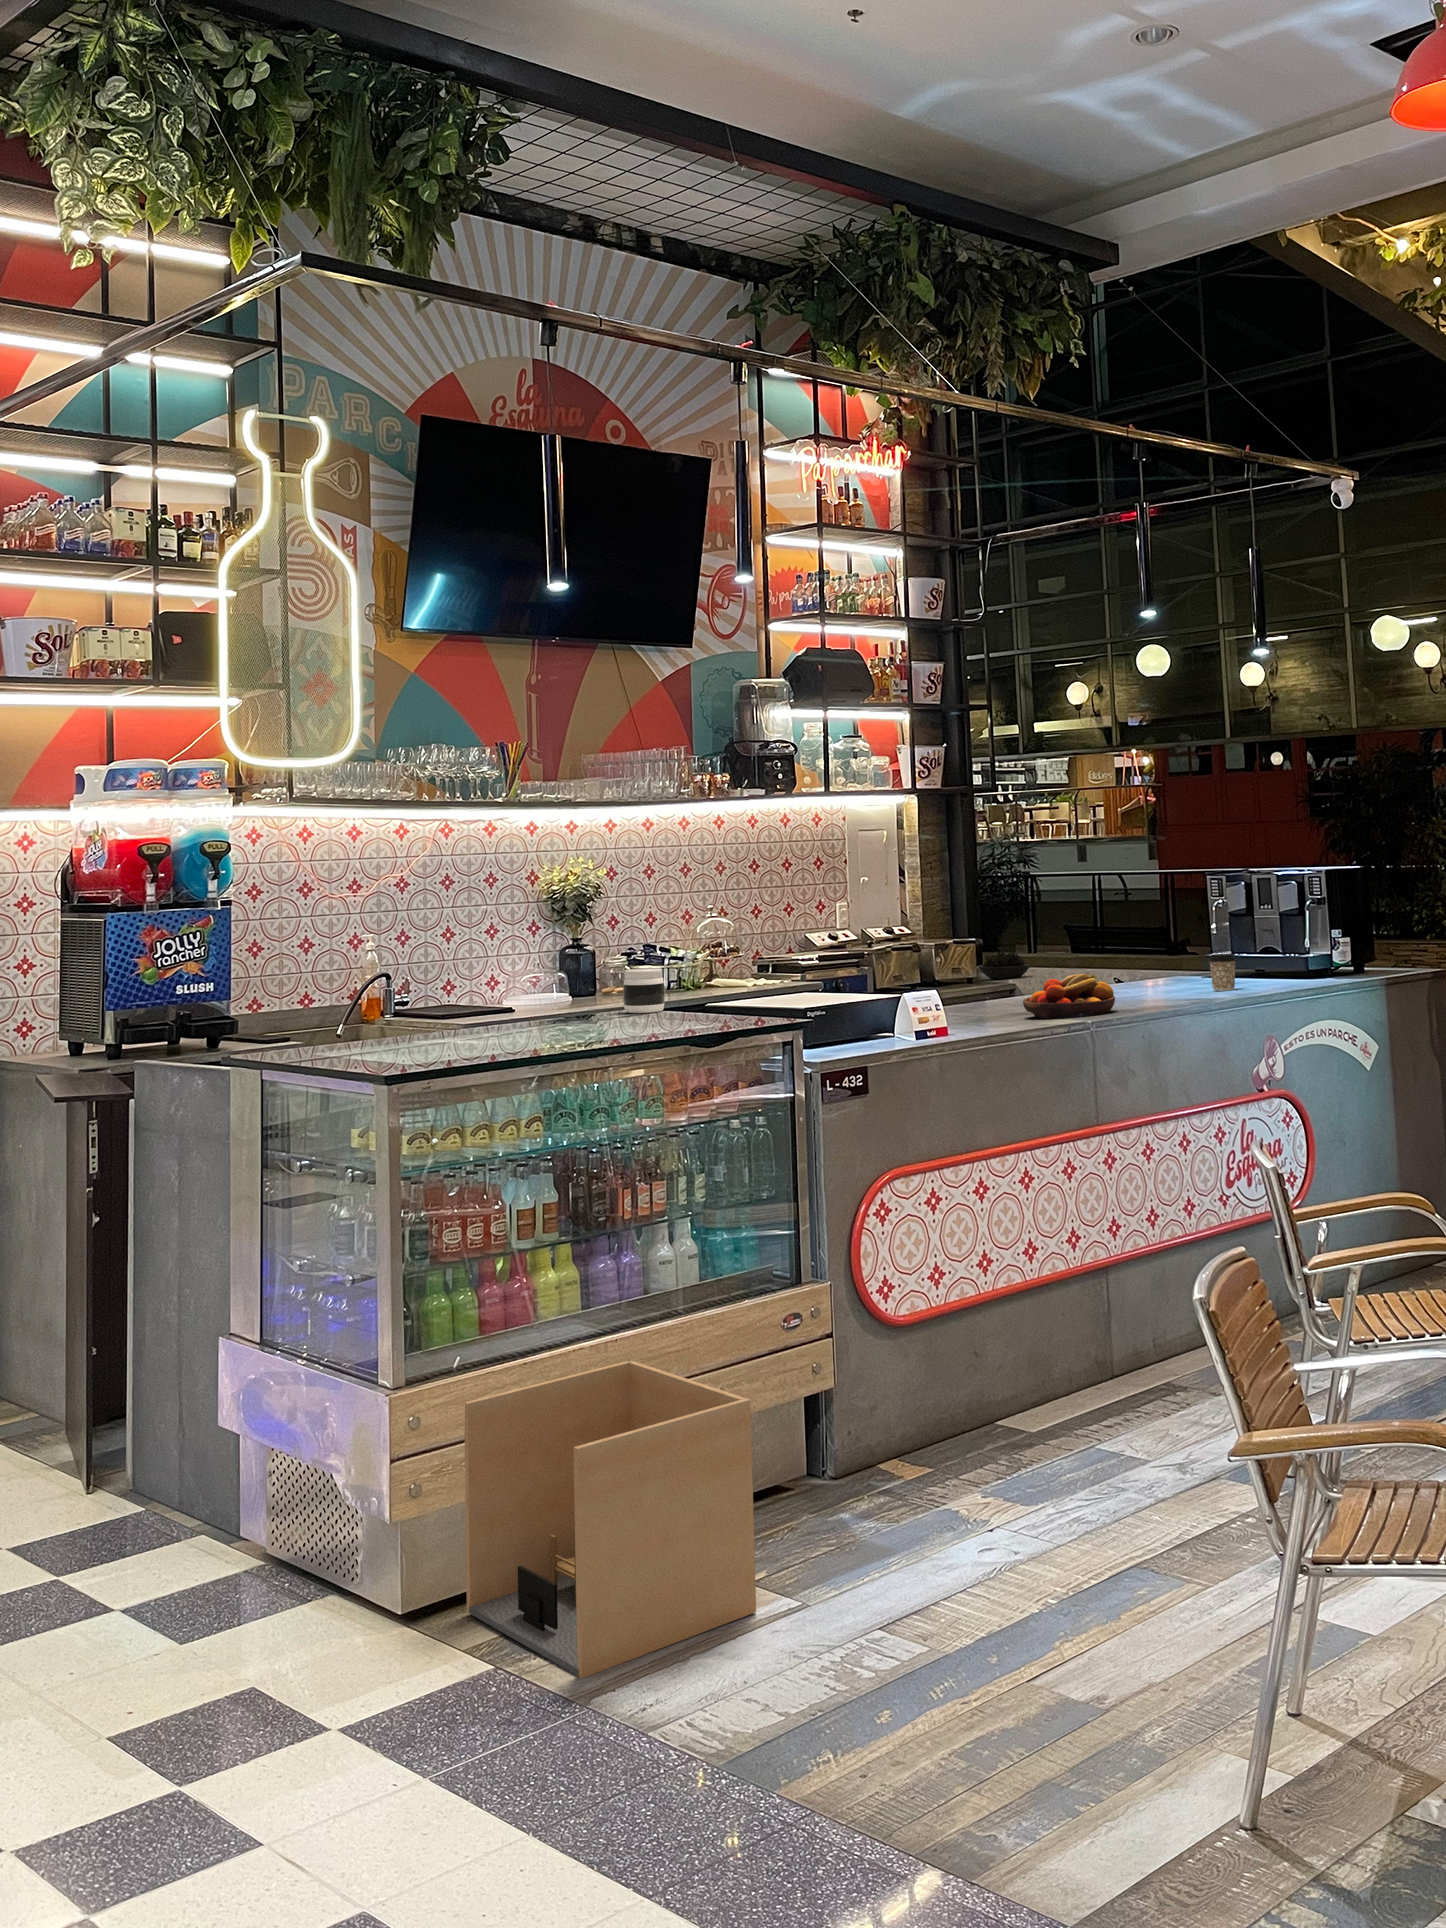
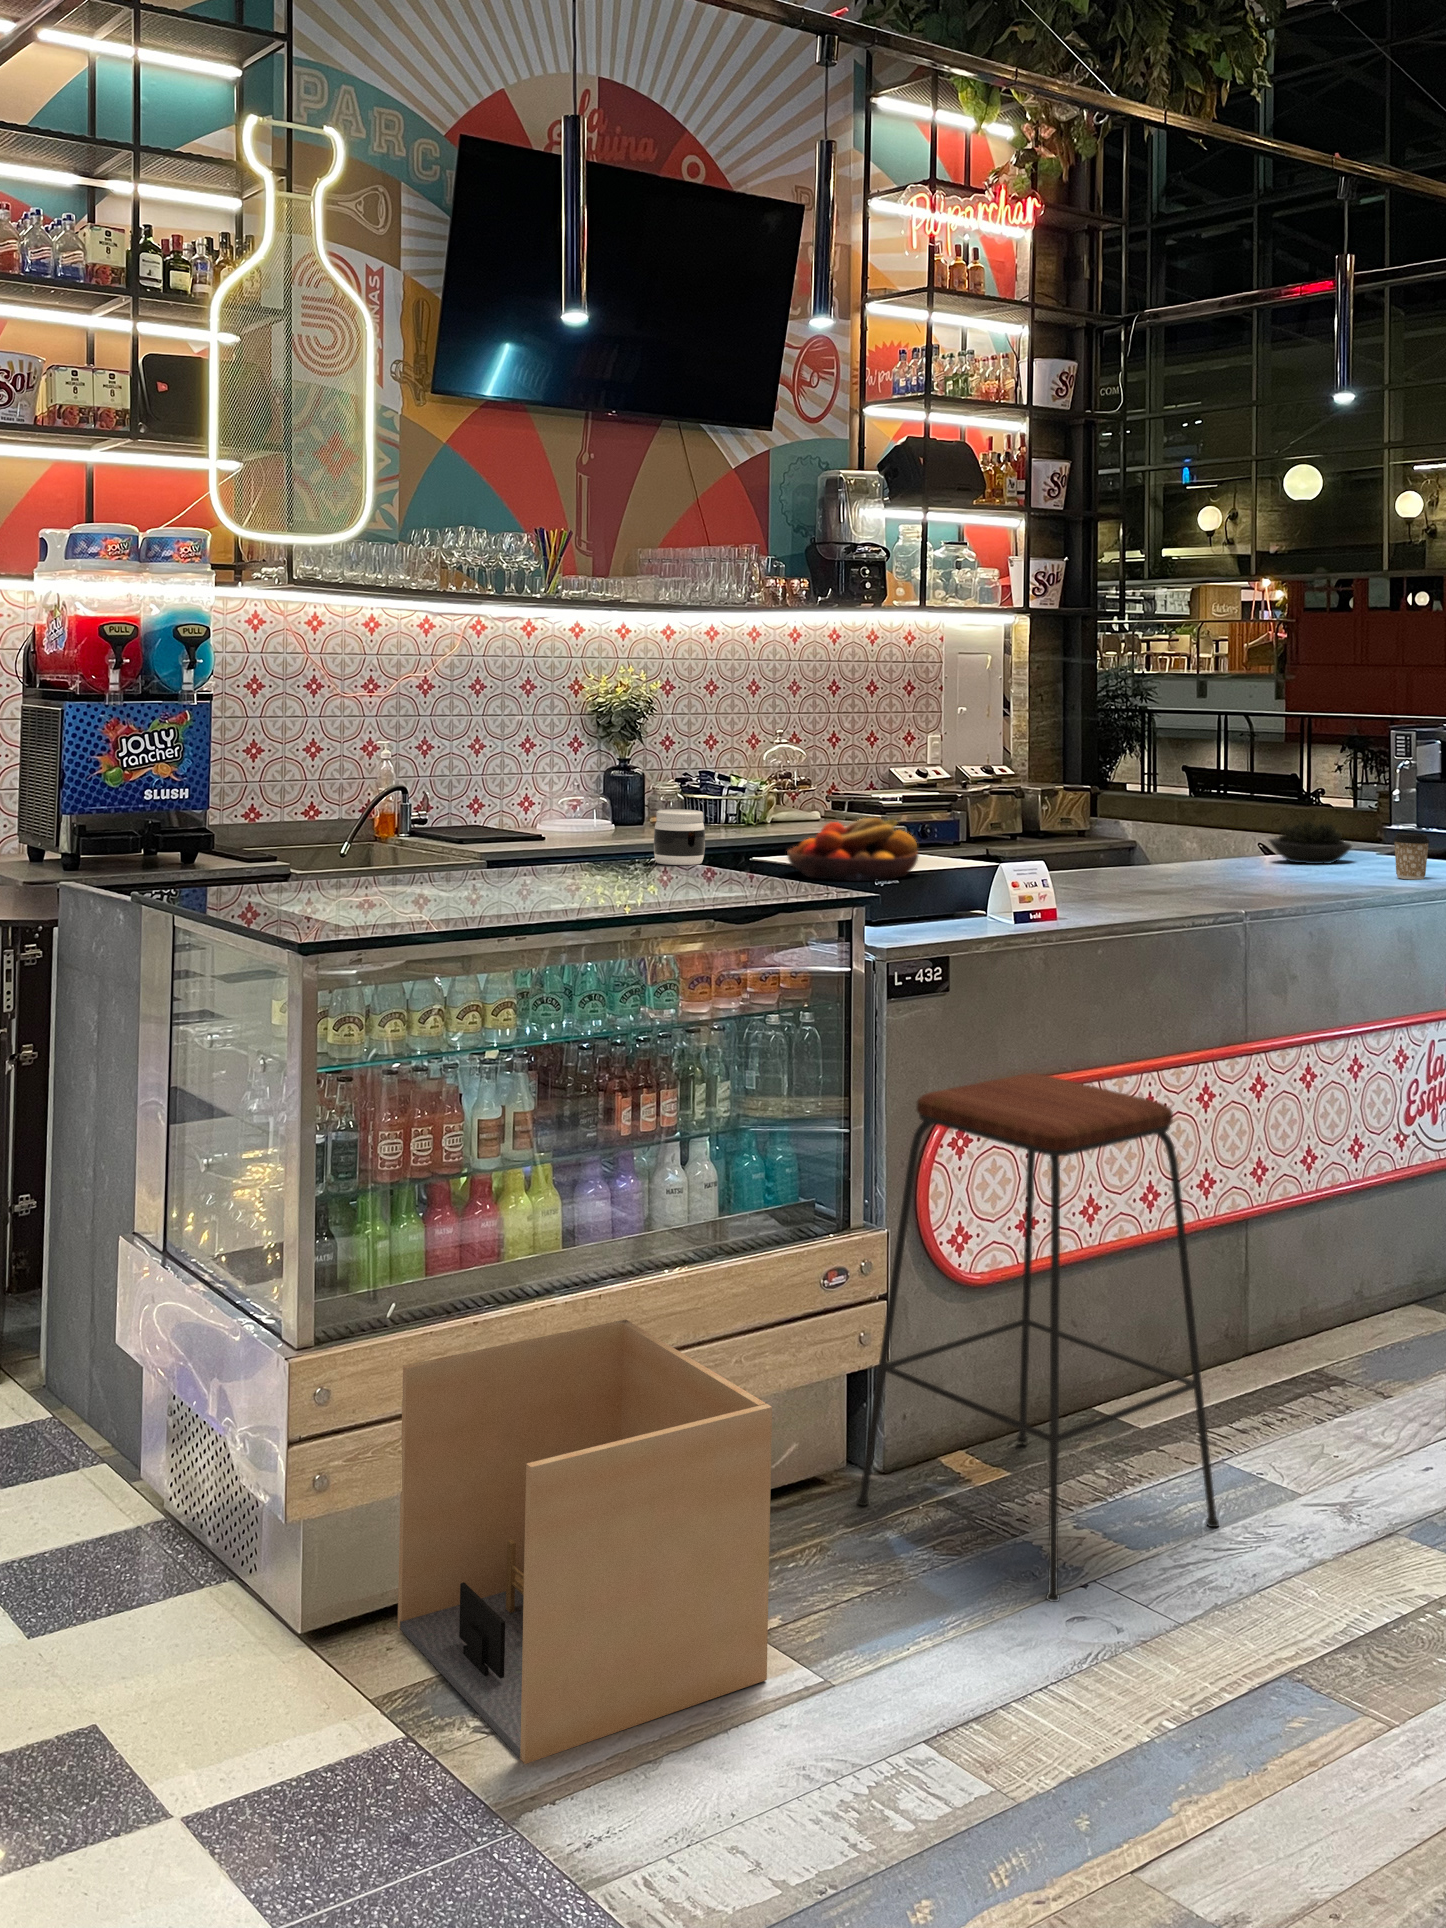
succulent plant: present [978,951,1030,980] -> present [1270,821,1352,864]
fruit bowl: present [1023,974,1115,1019] -> present [787,818,918,881]
bar stool: none [815,1152,1091,1547] -> present [857,1073,1219,1602]

